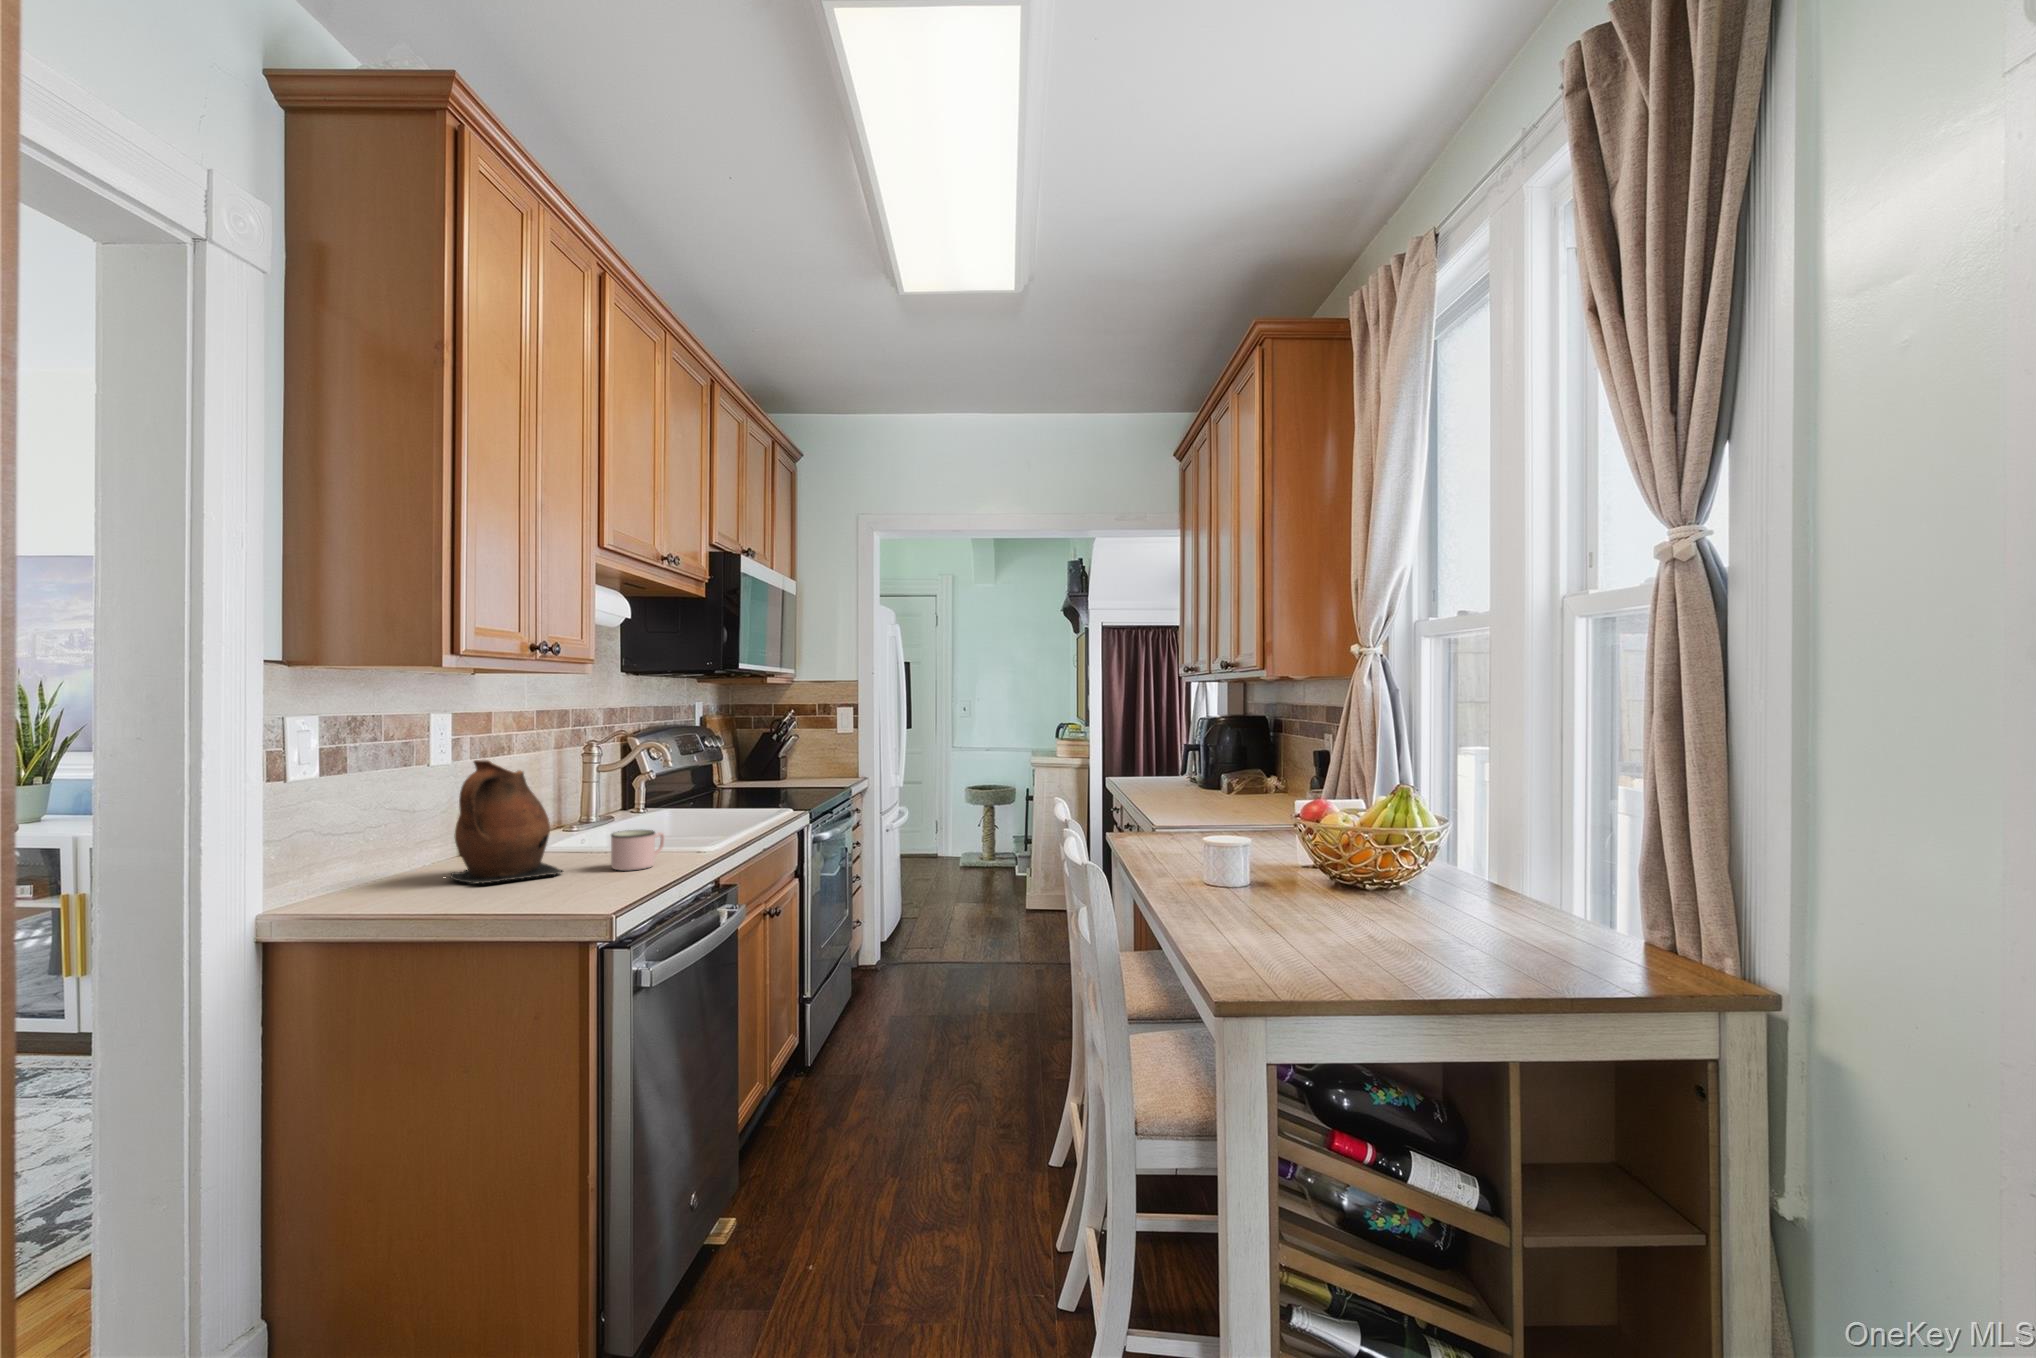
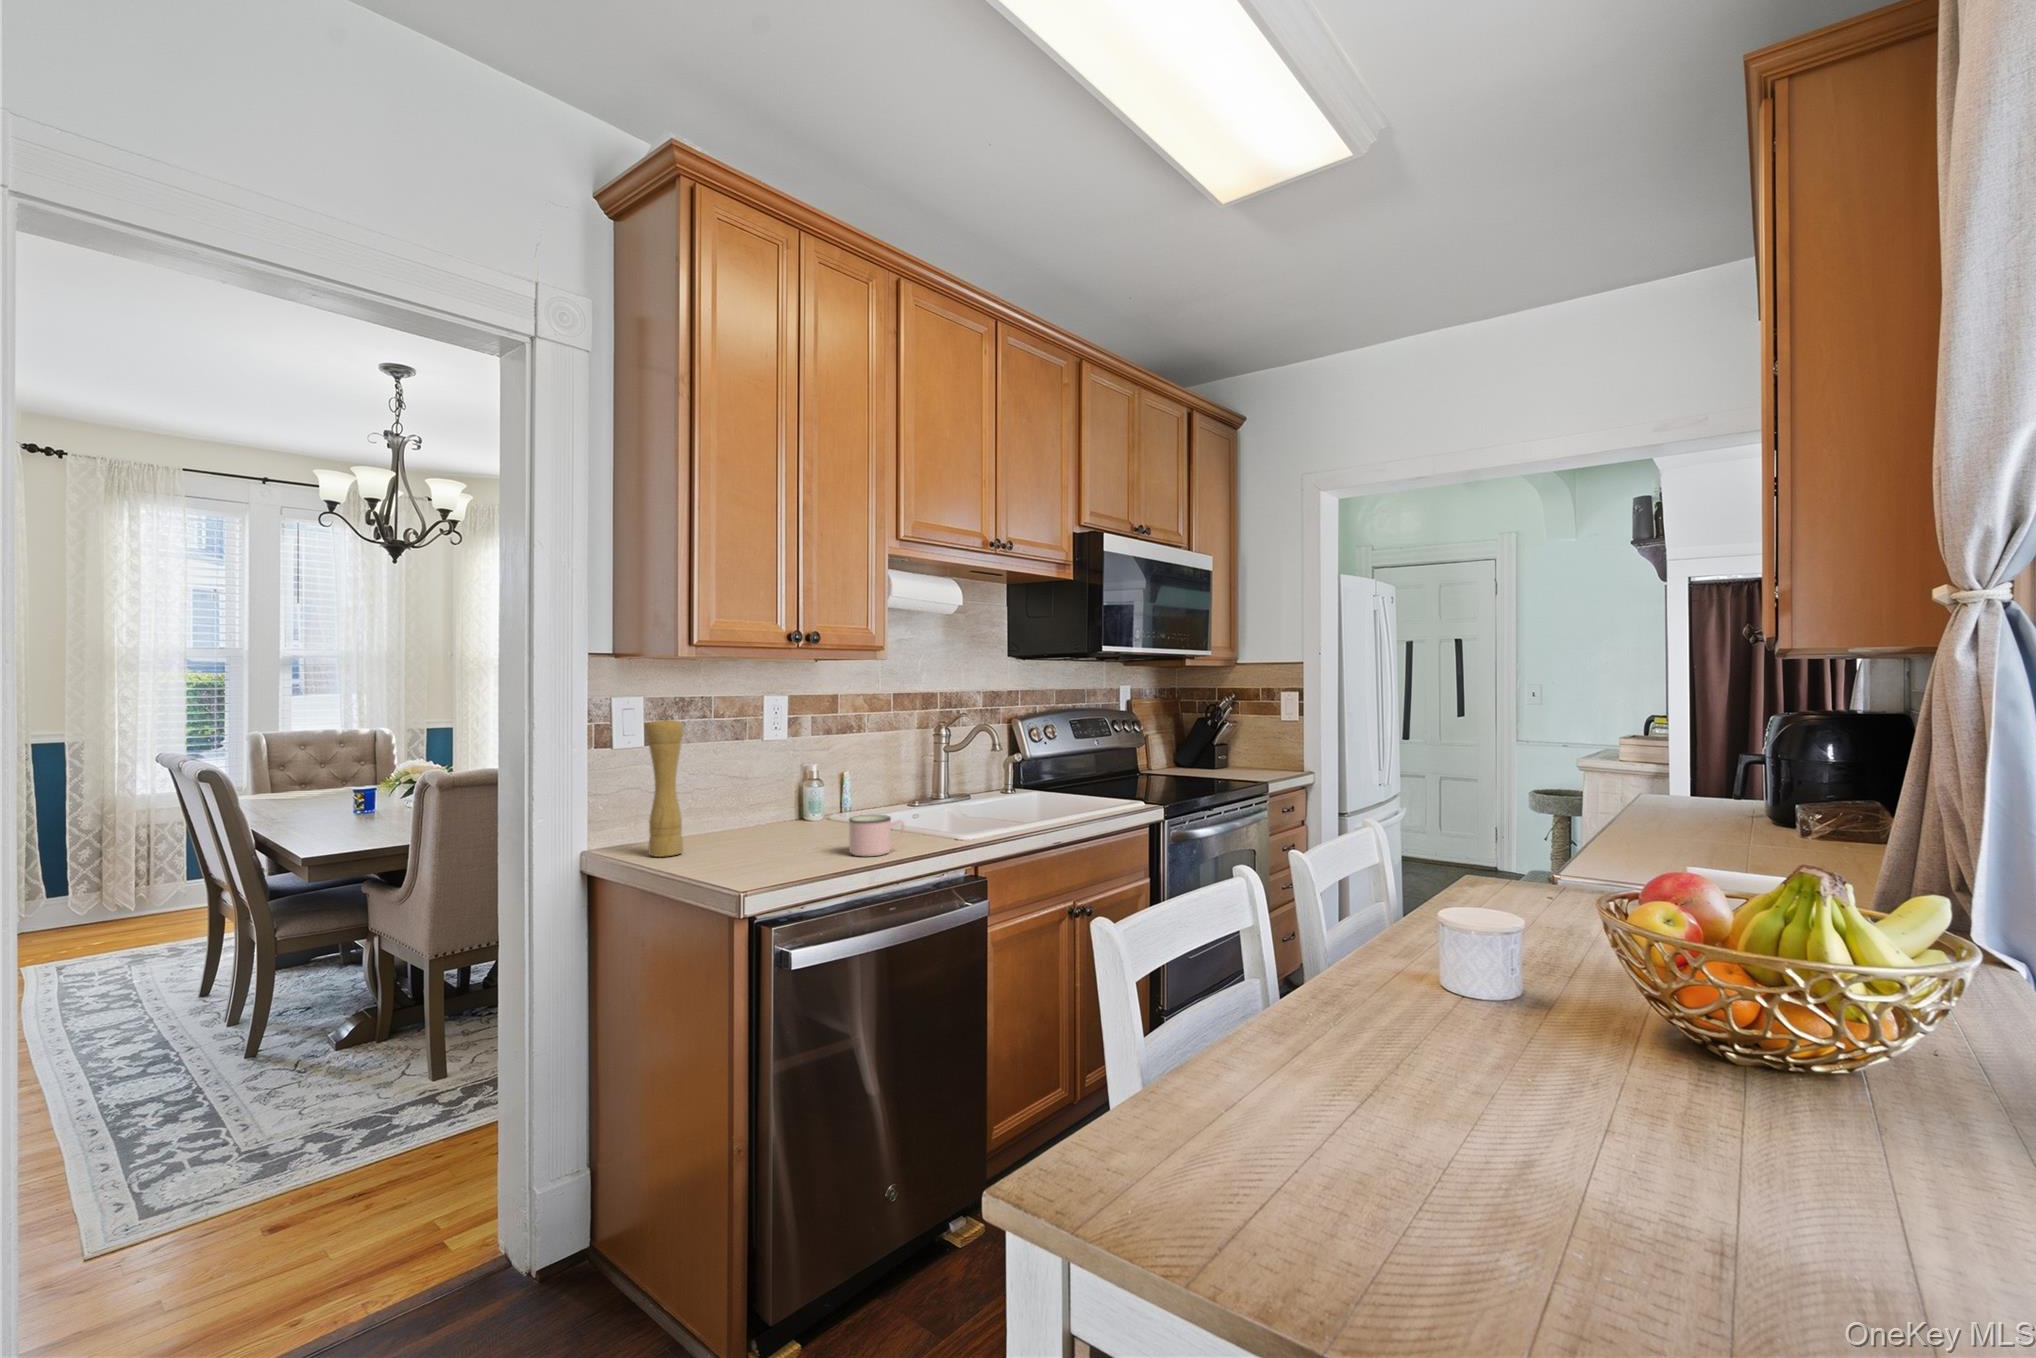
pepper mill: none [360,740,408,899] -> present [646,718,684,857]
ceramic pitcher: present [450,760,562,884] -> none [723,738,822,854]

